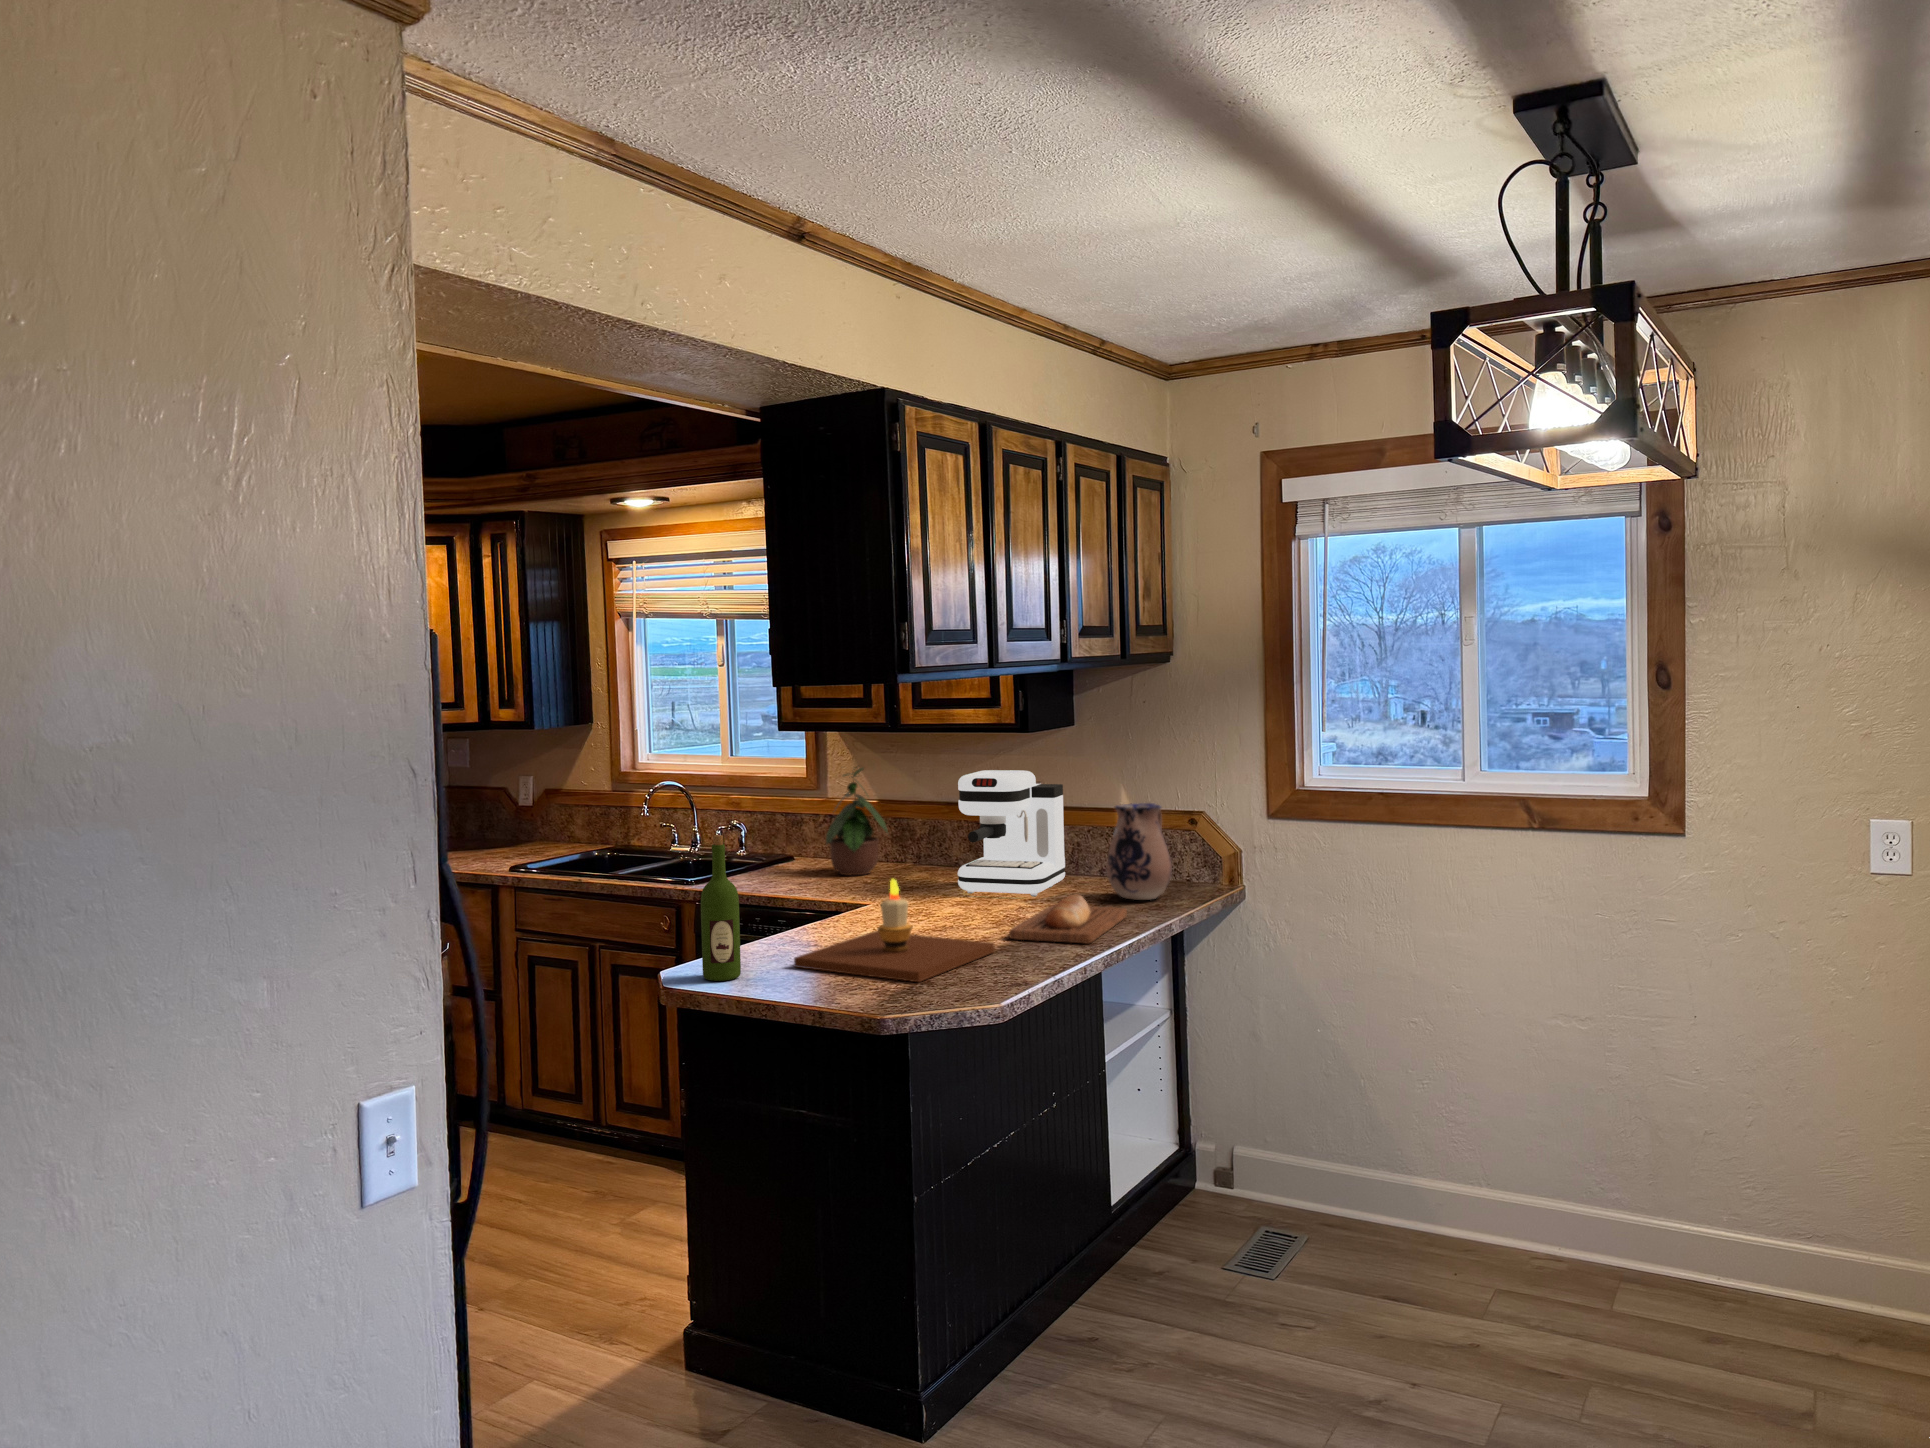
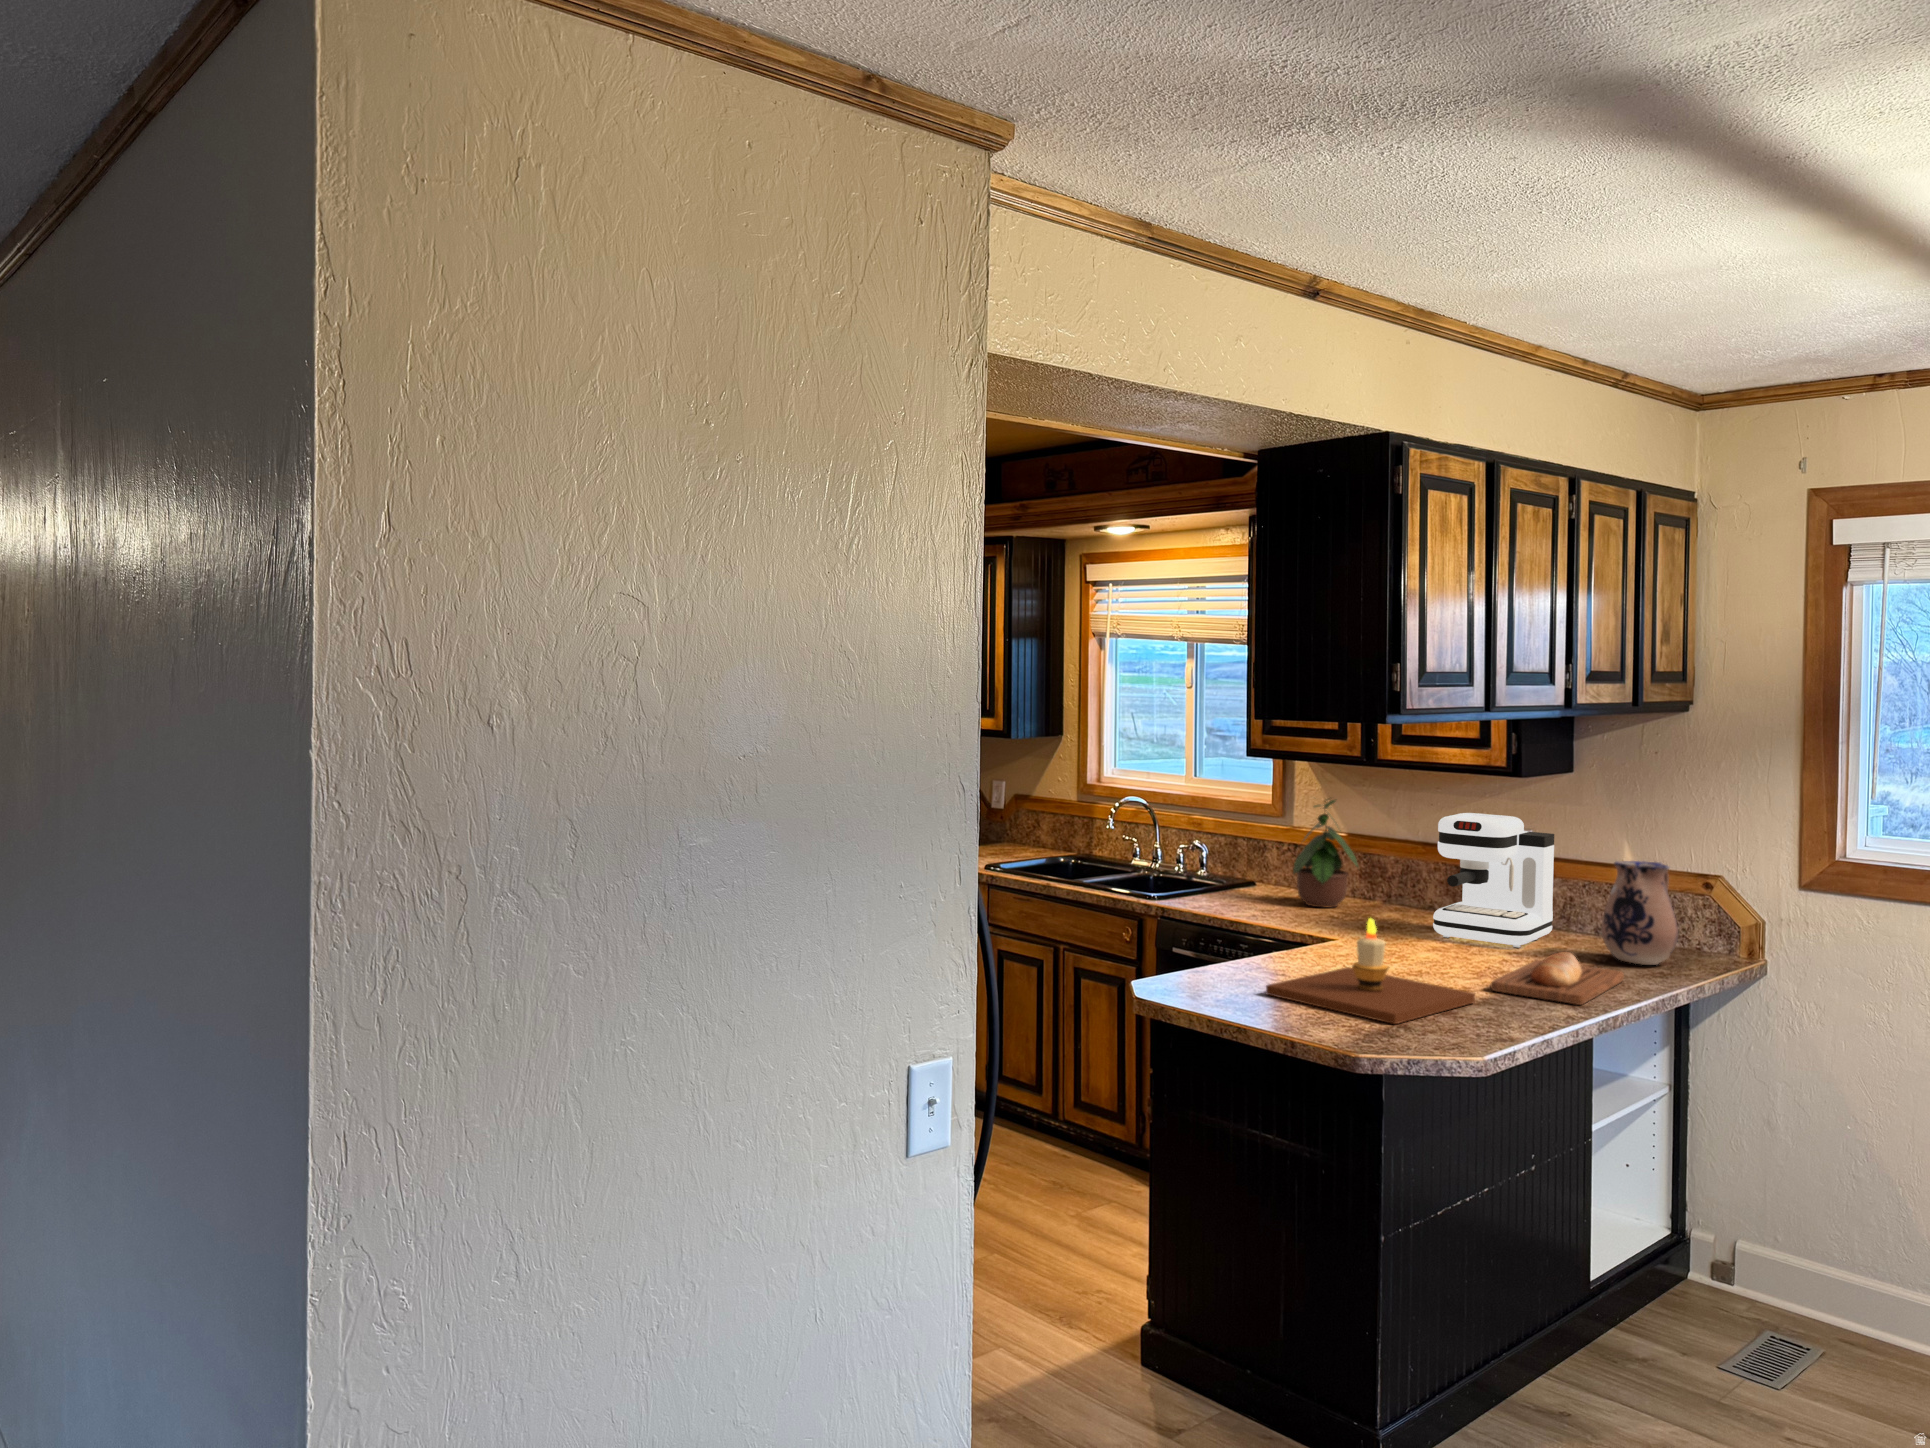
wine bottle: present [701,835,741,981] -> none [1177,860,1215,1000]

